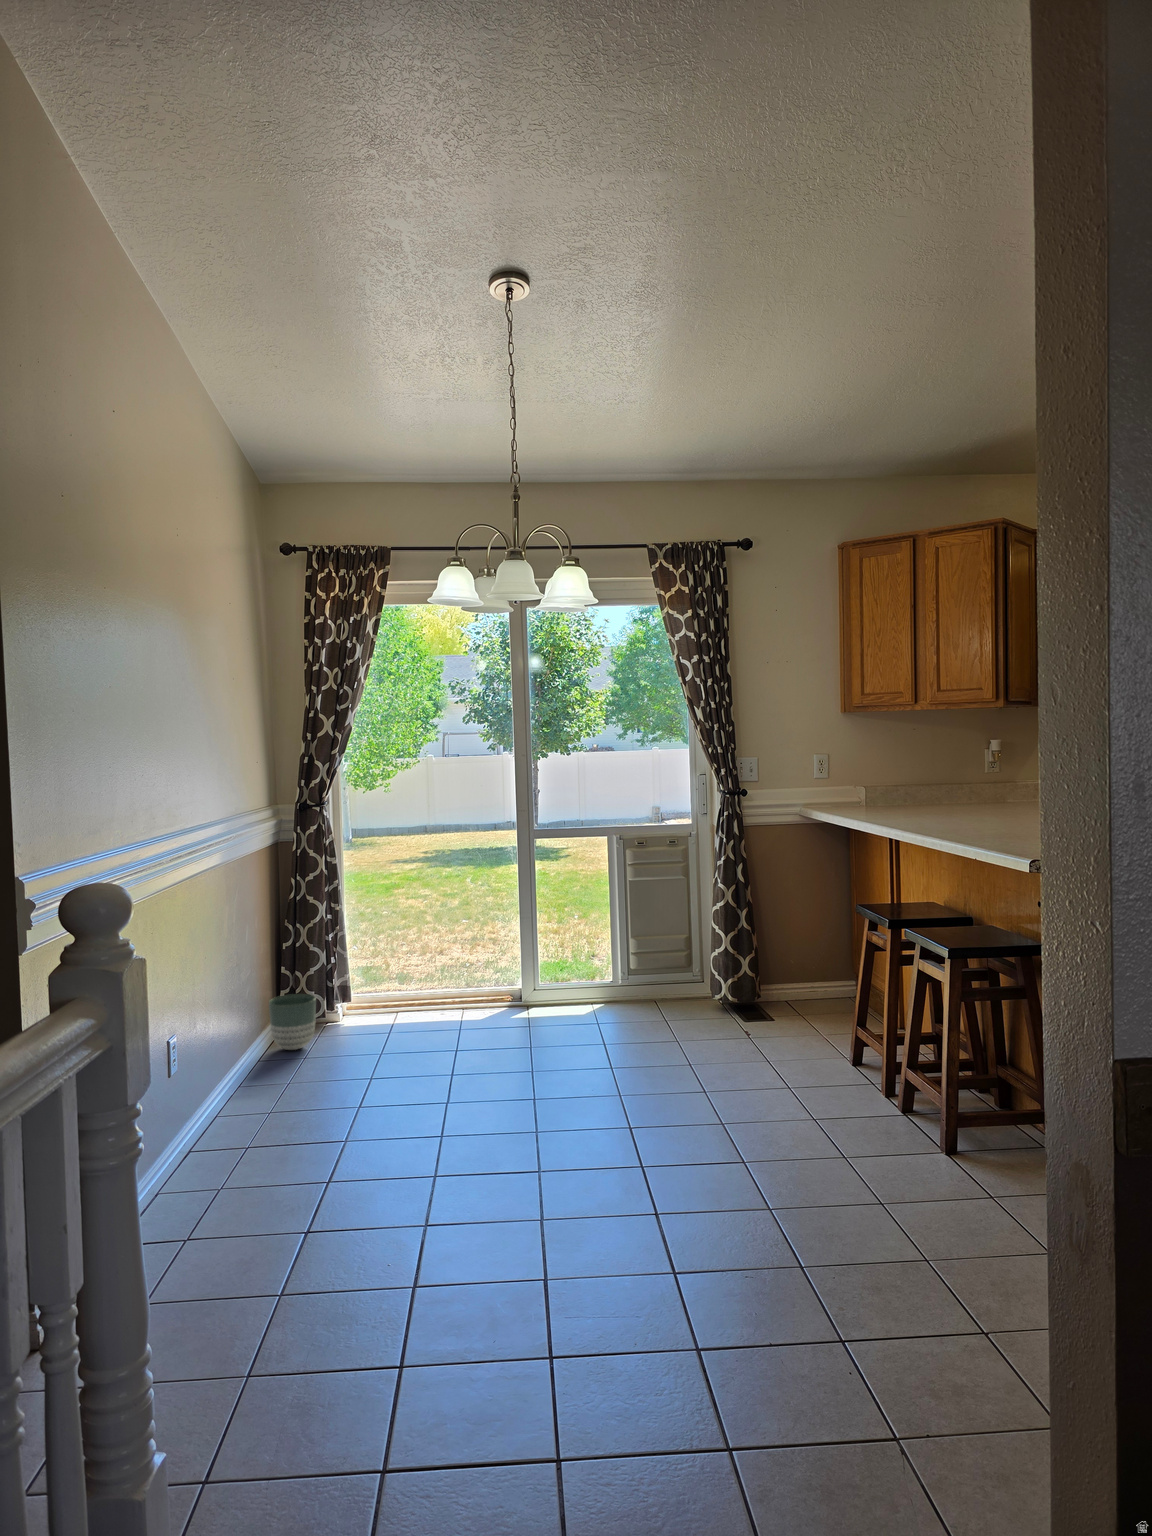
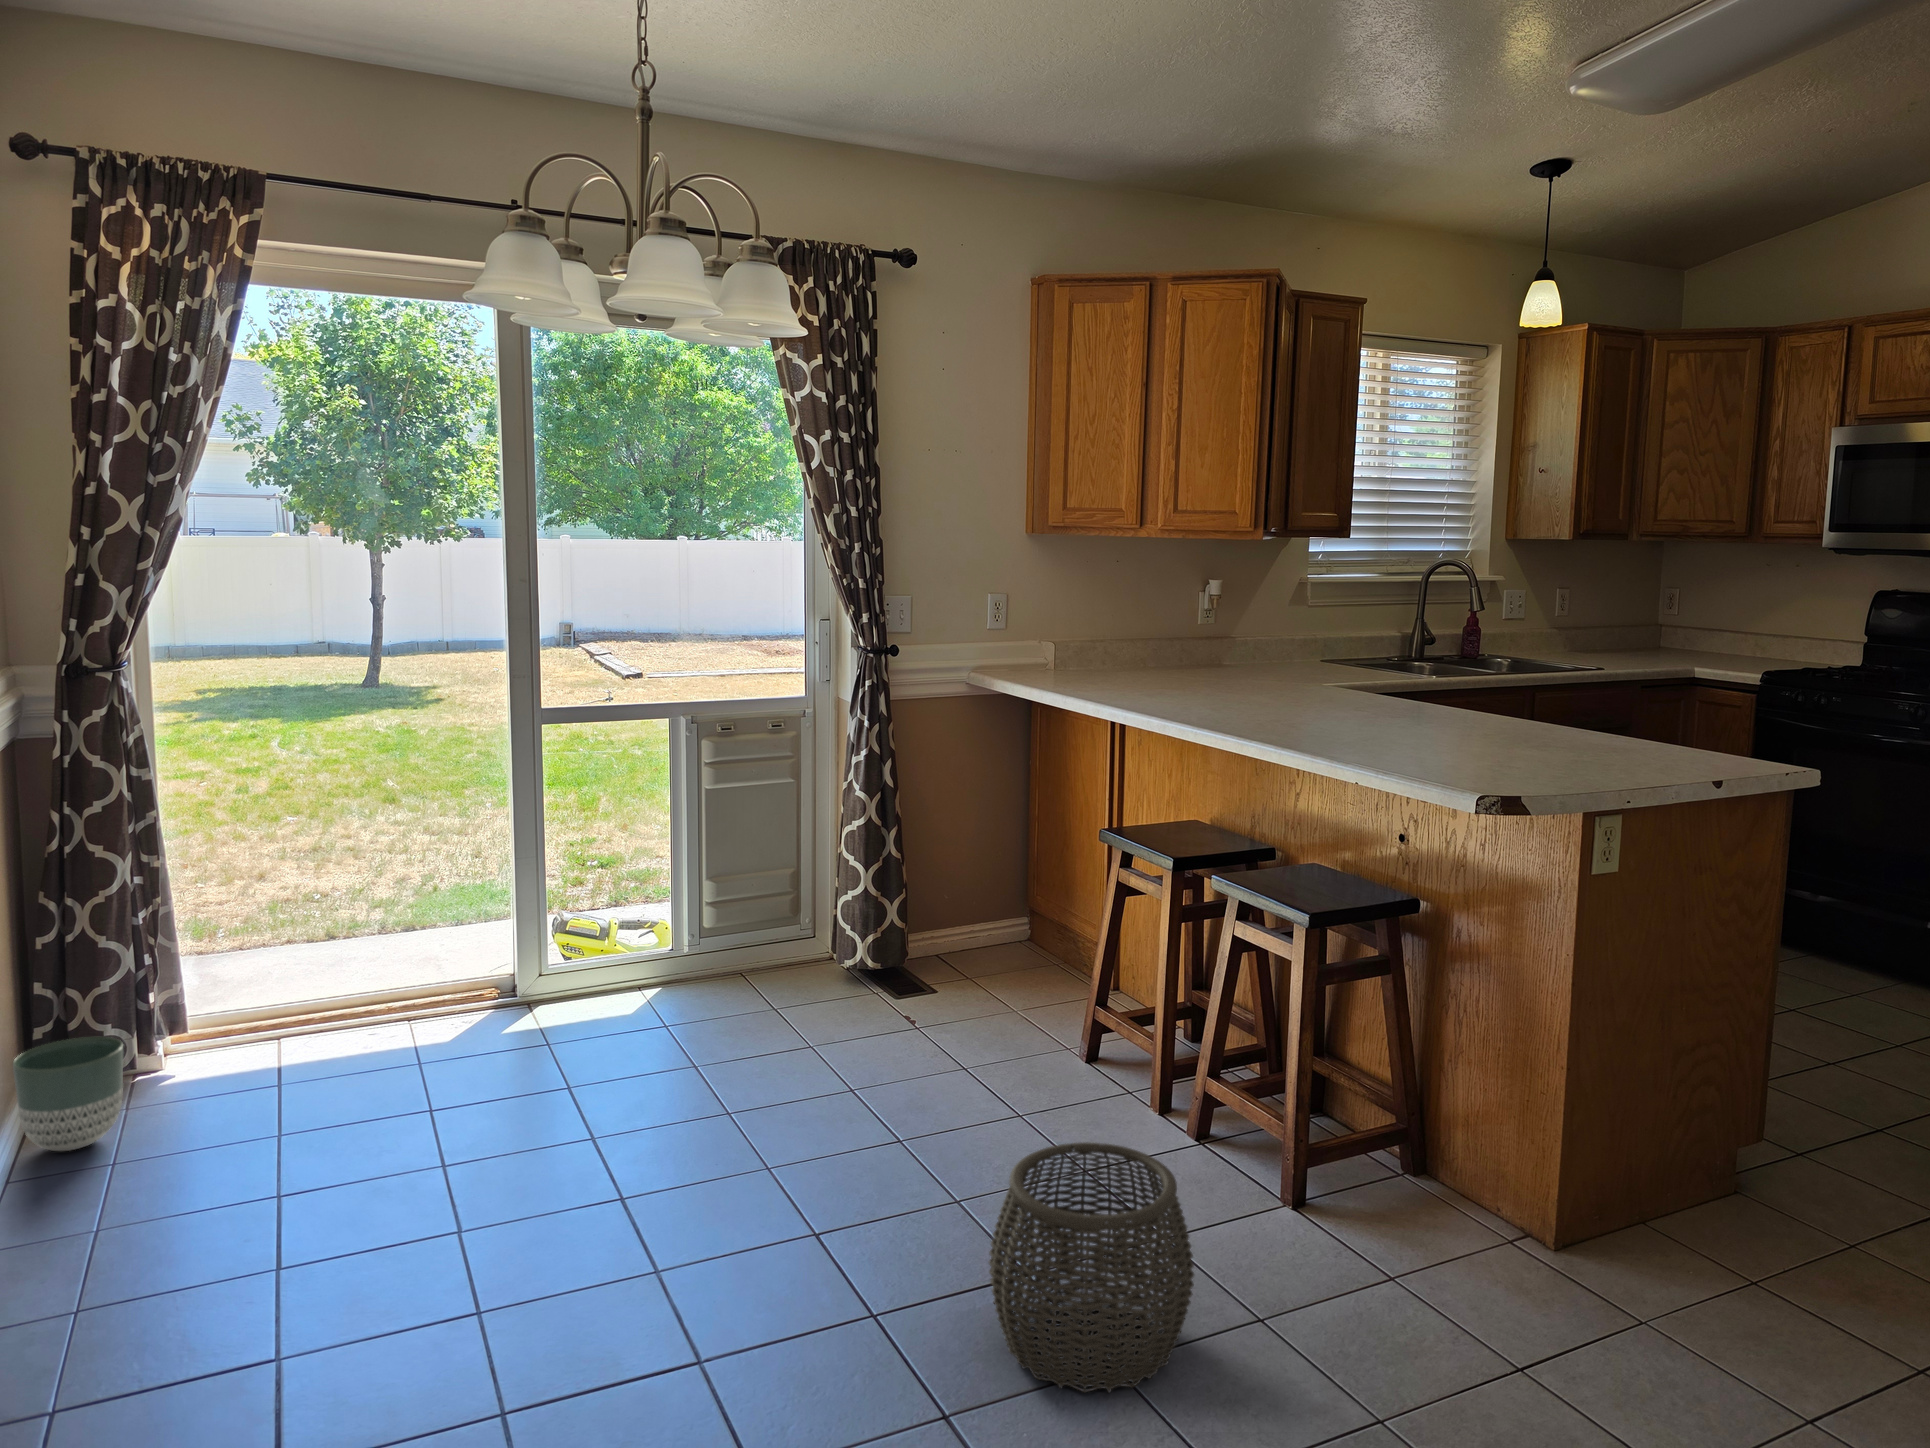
woven basket: none [711,1079,841,1226] -> present [989,1142,1194,1392]

